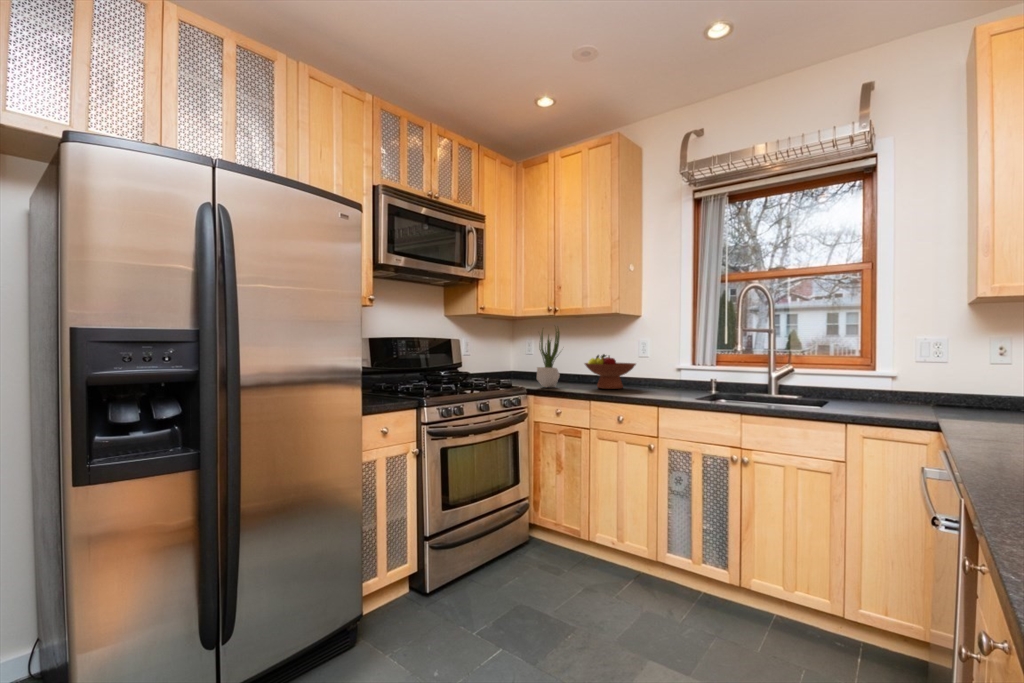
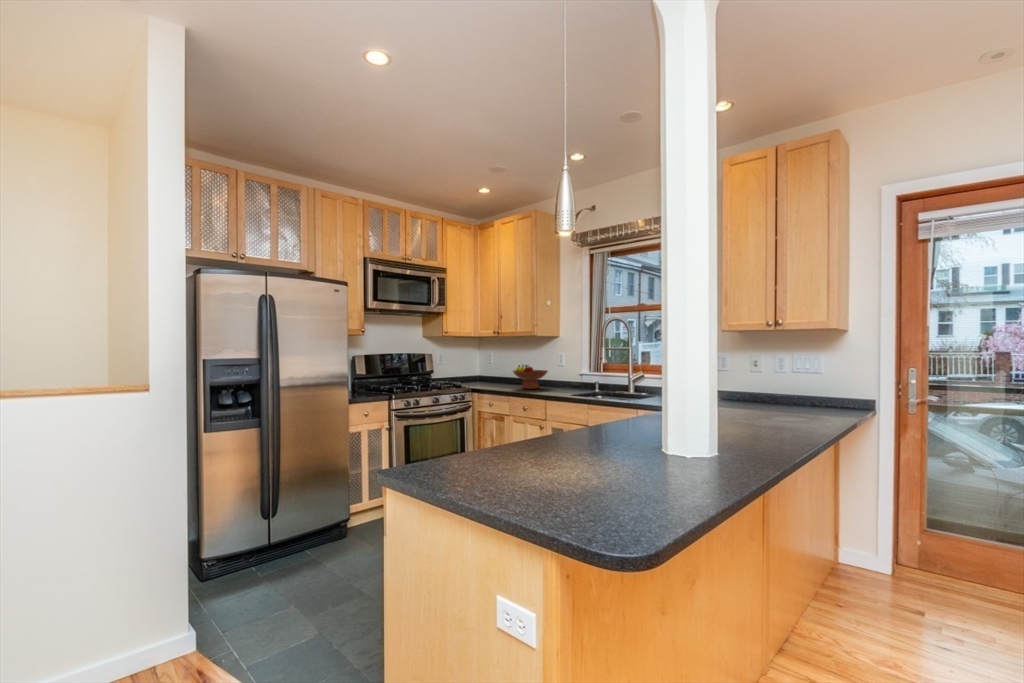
potted plant: present [537,329,560,387] -> none [481,344,500,388]

